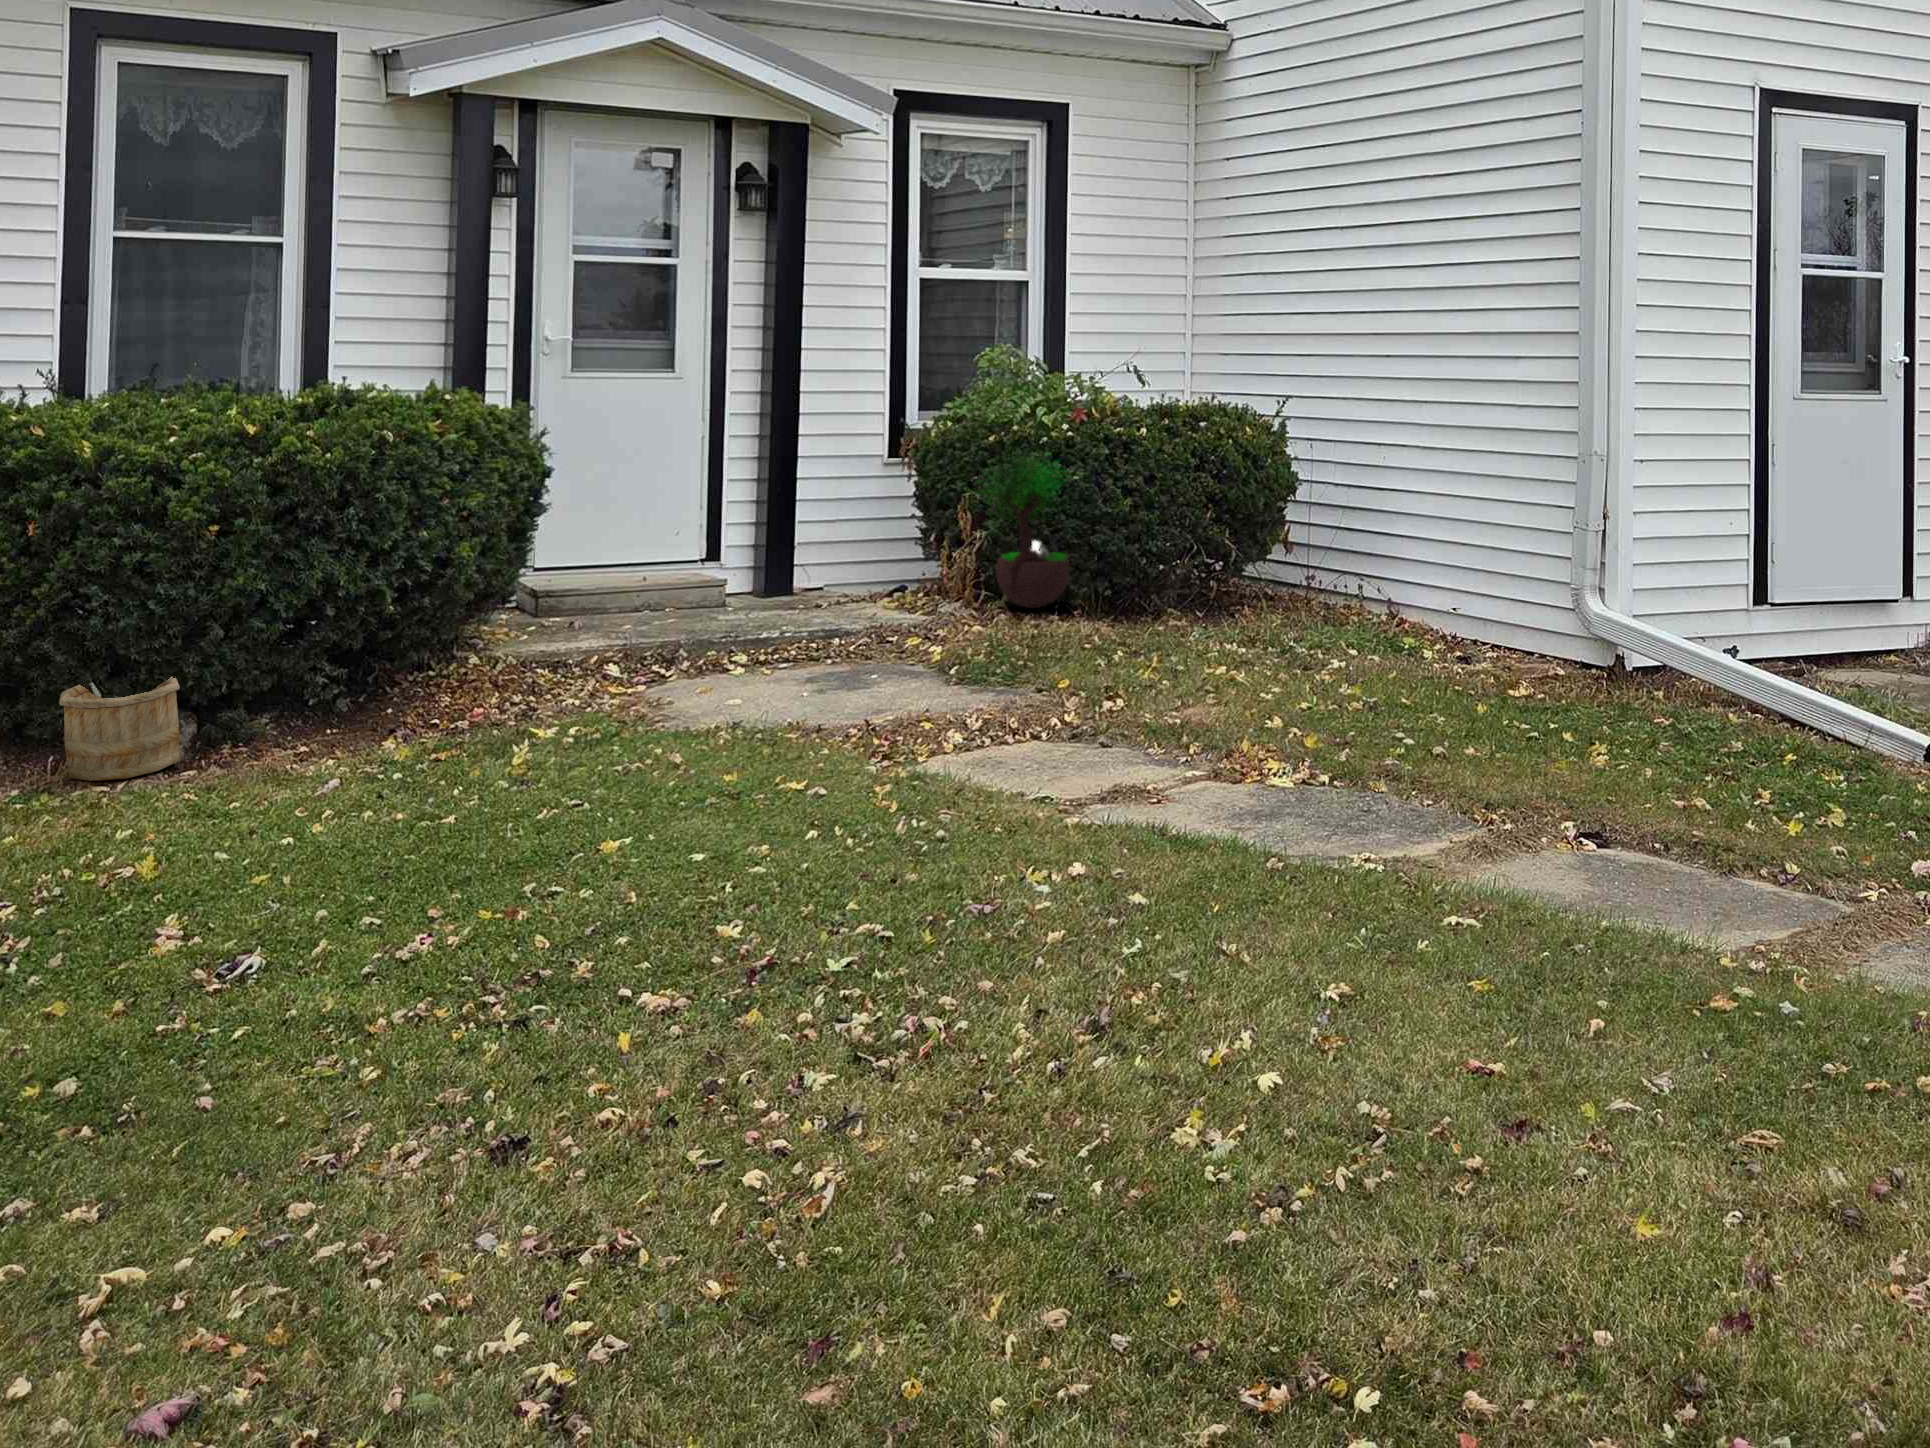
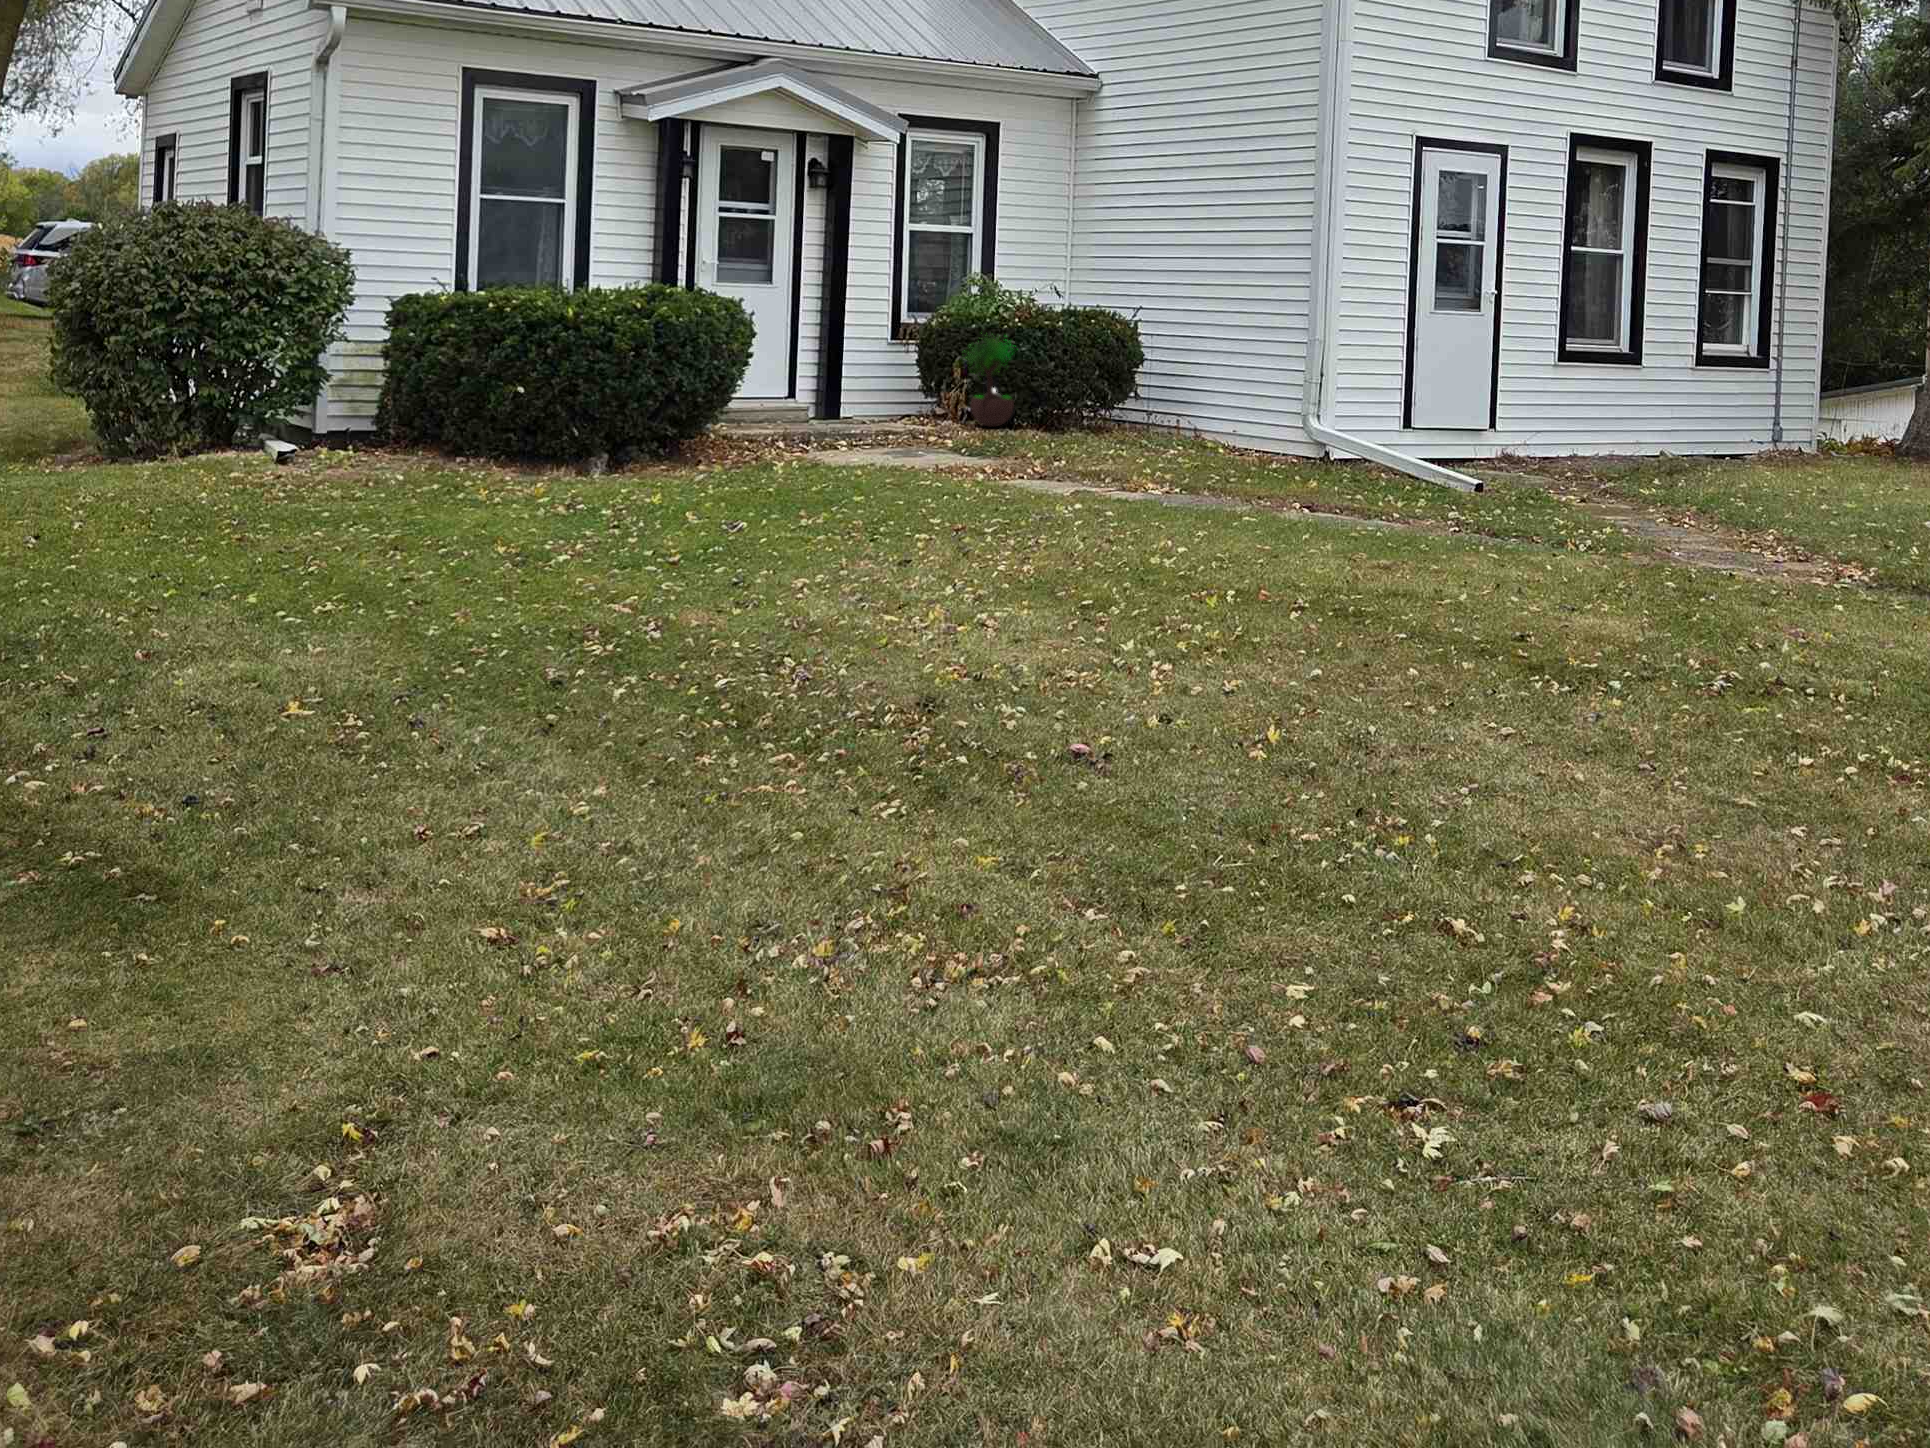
wooden bucket: present [59,677,180,781] -> none [557,427,613,474]

